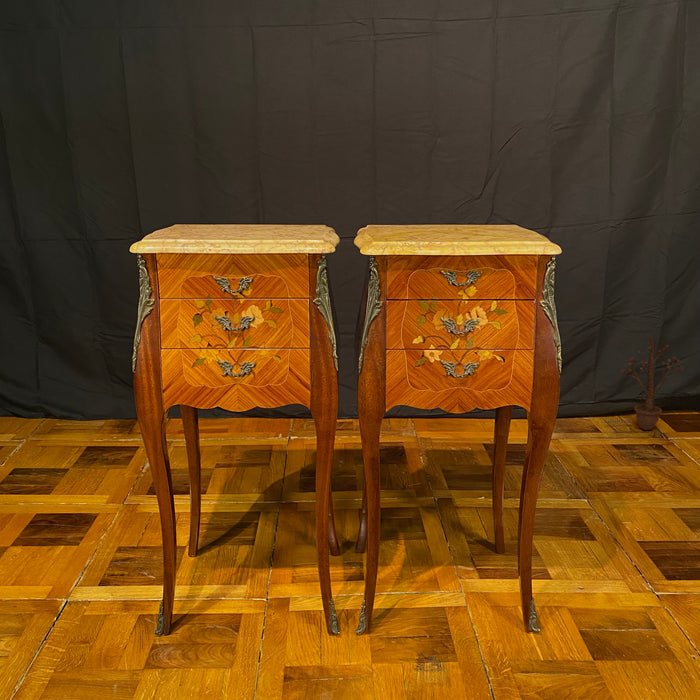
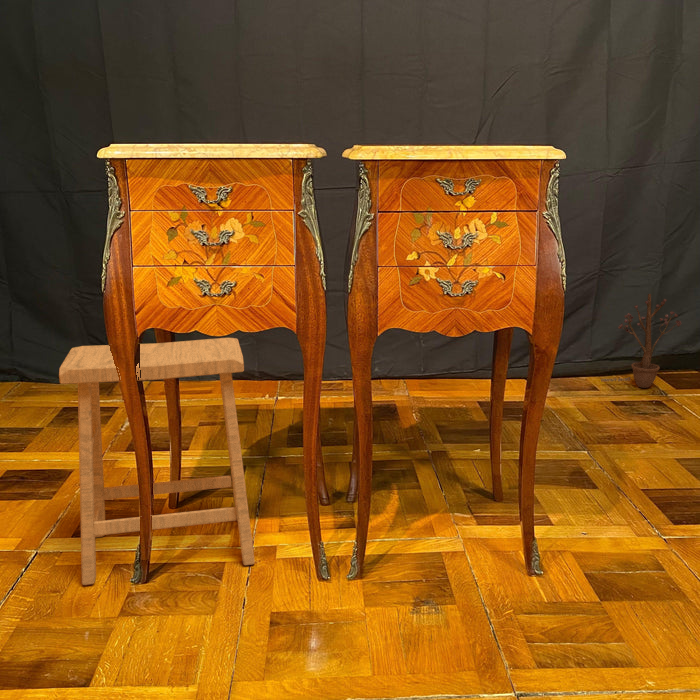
footstool: none [92,403,270,636] -> present [59,338,255,585]

